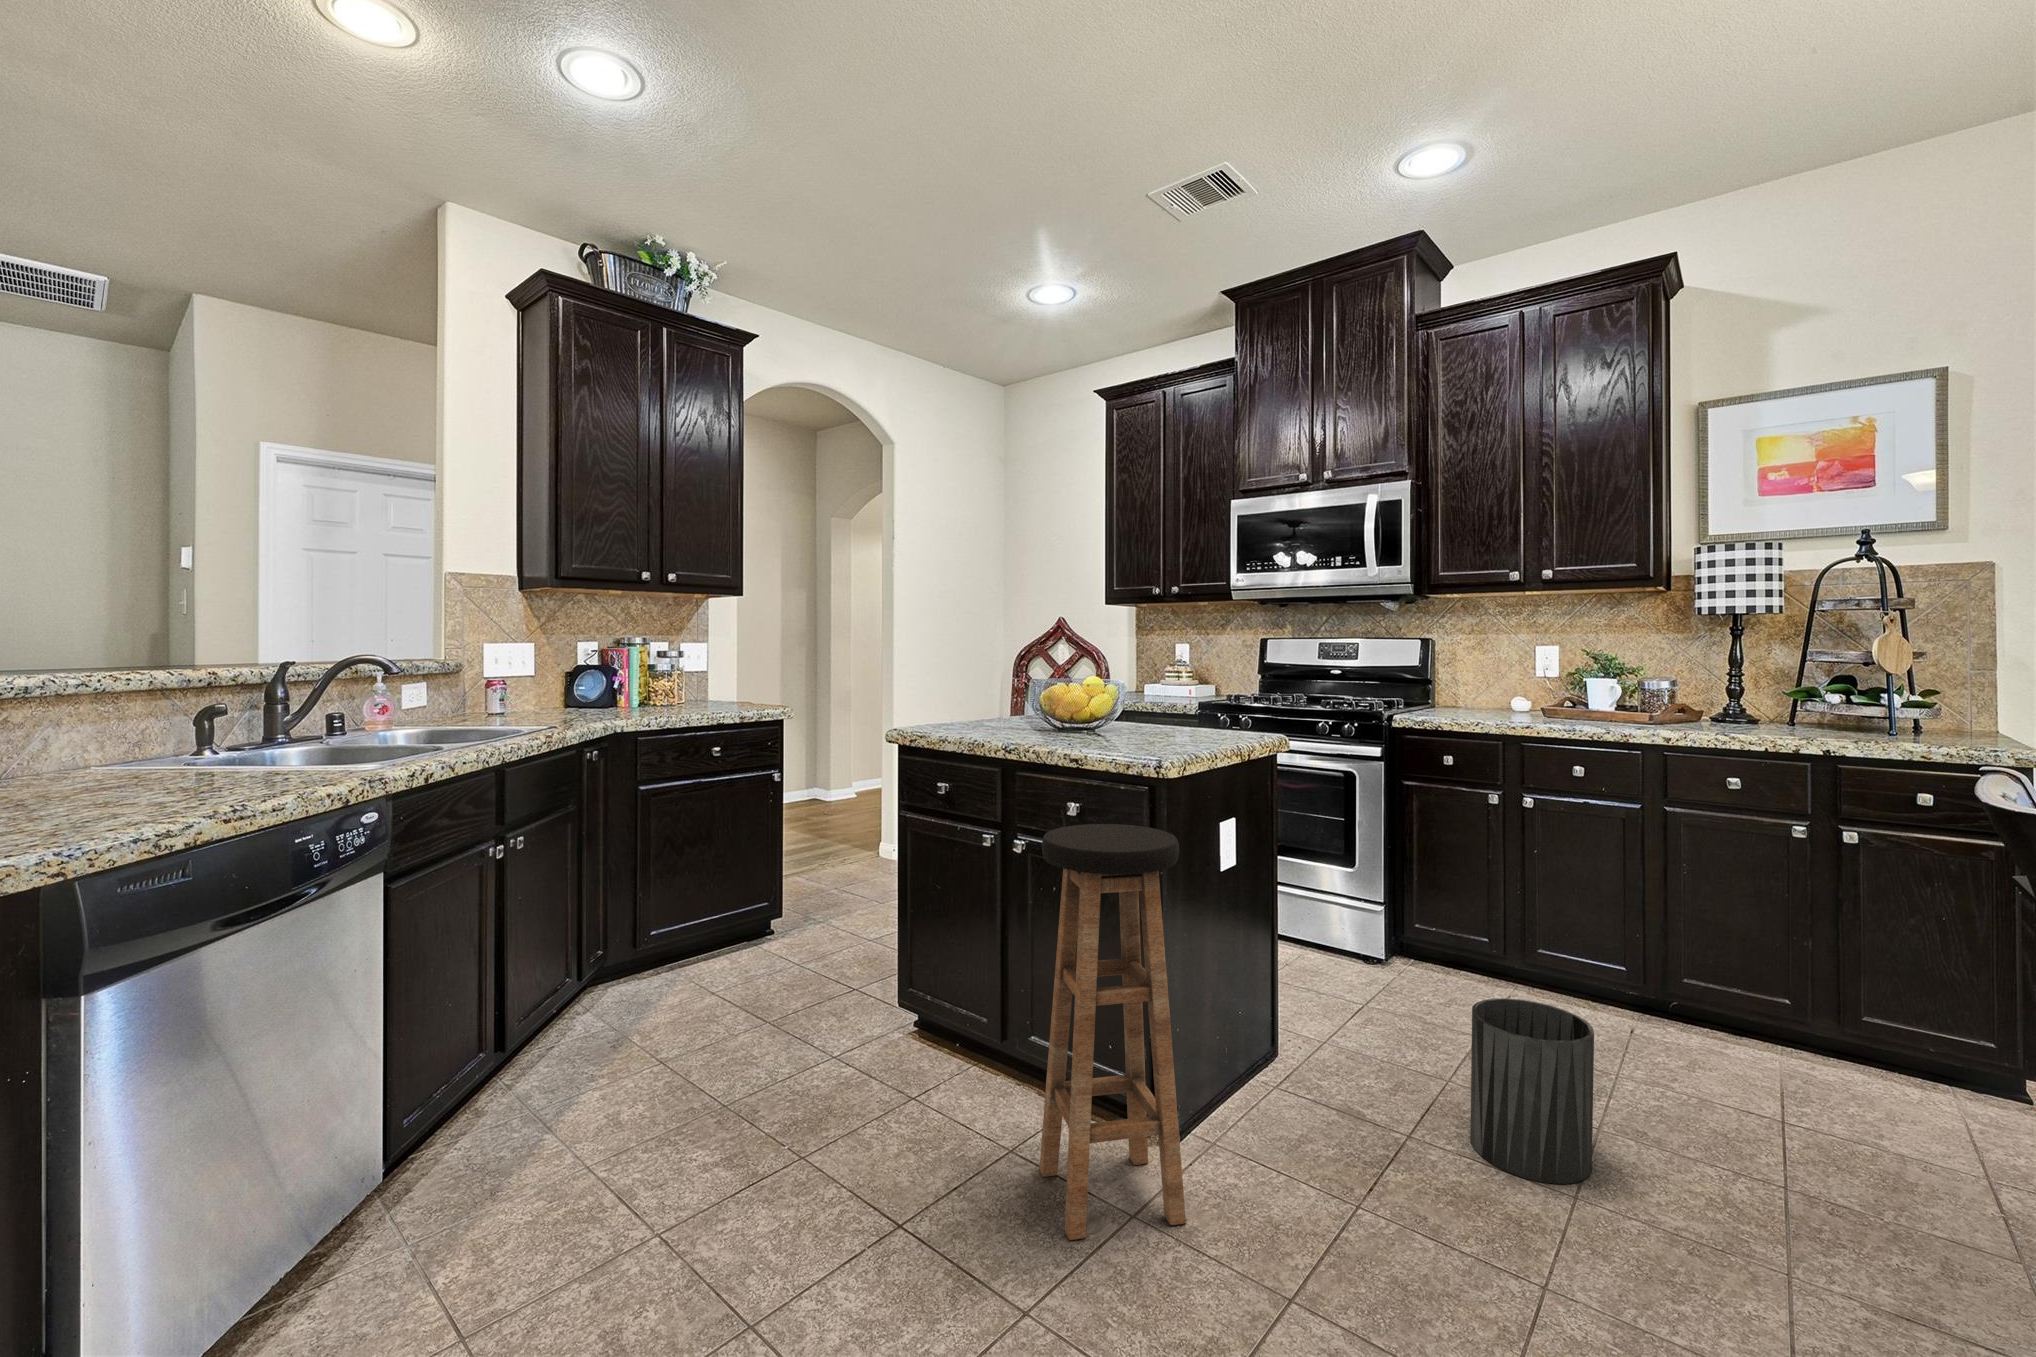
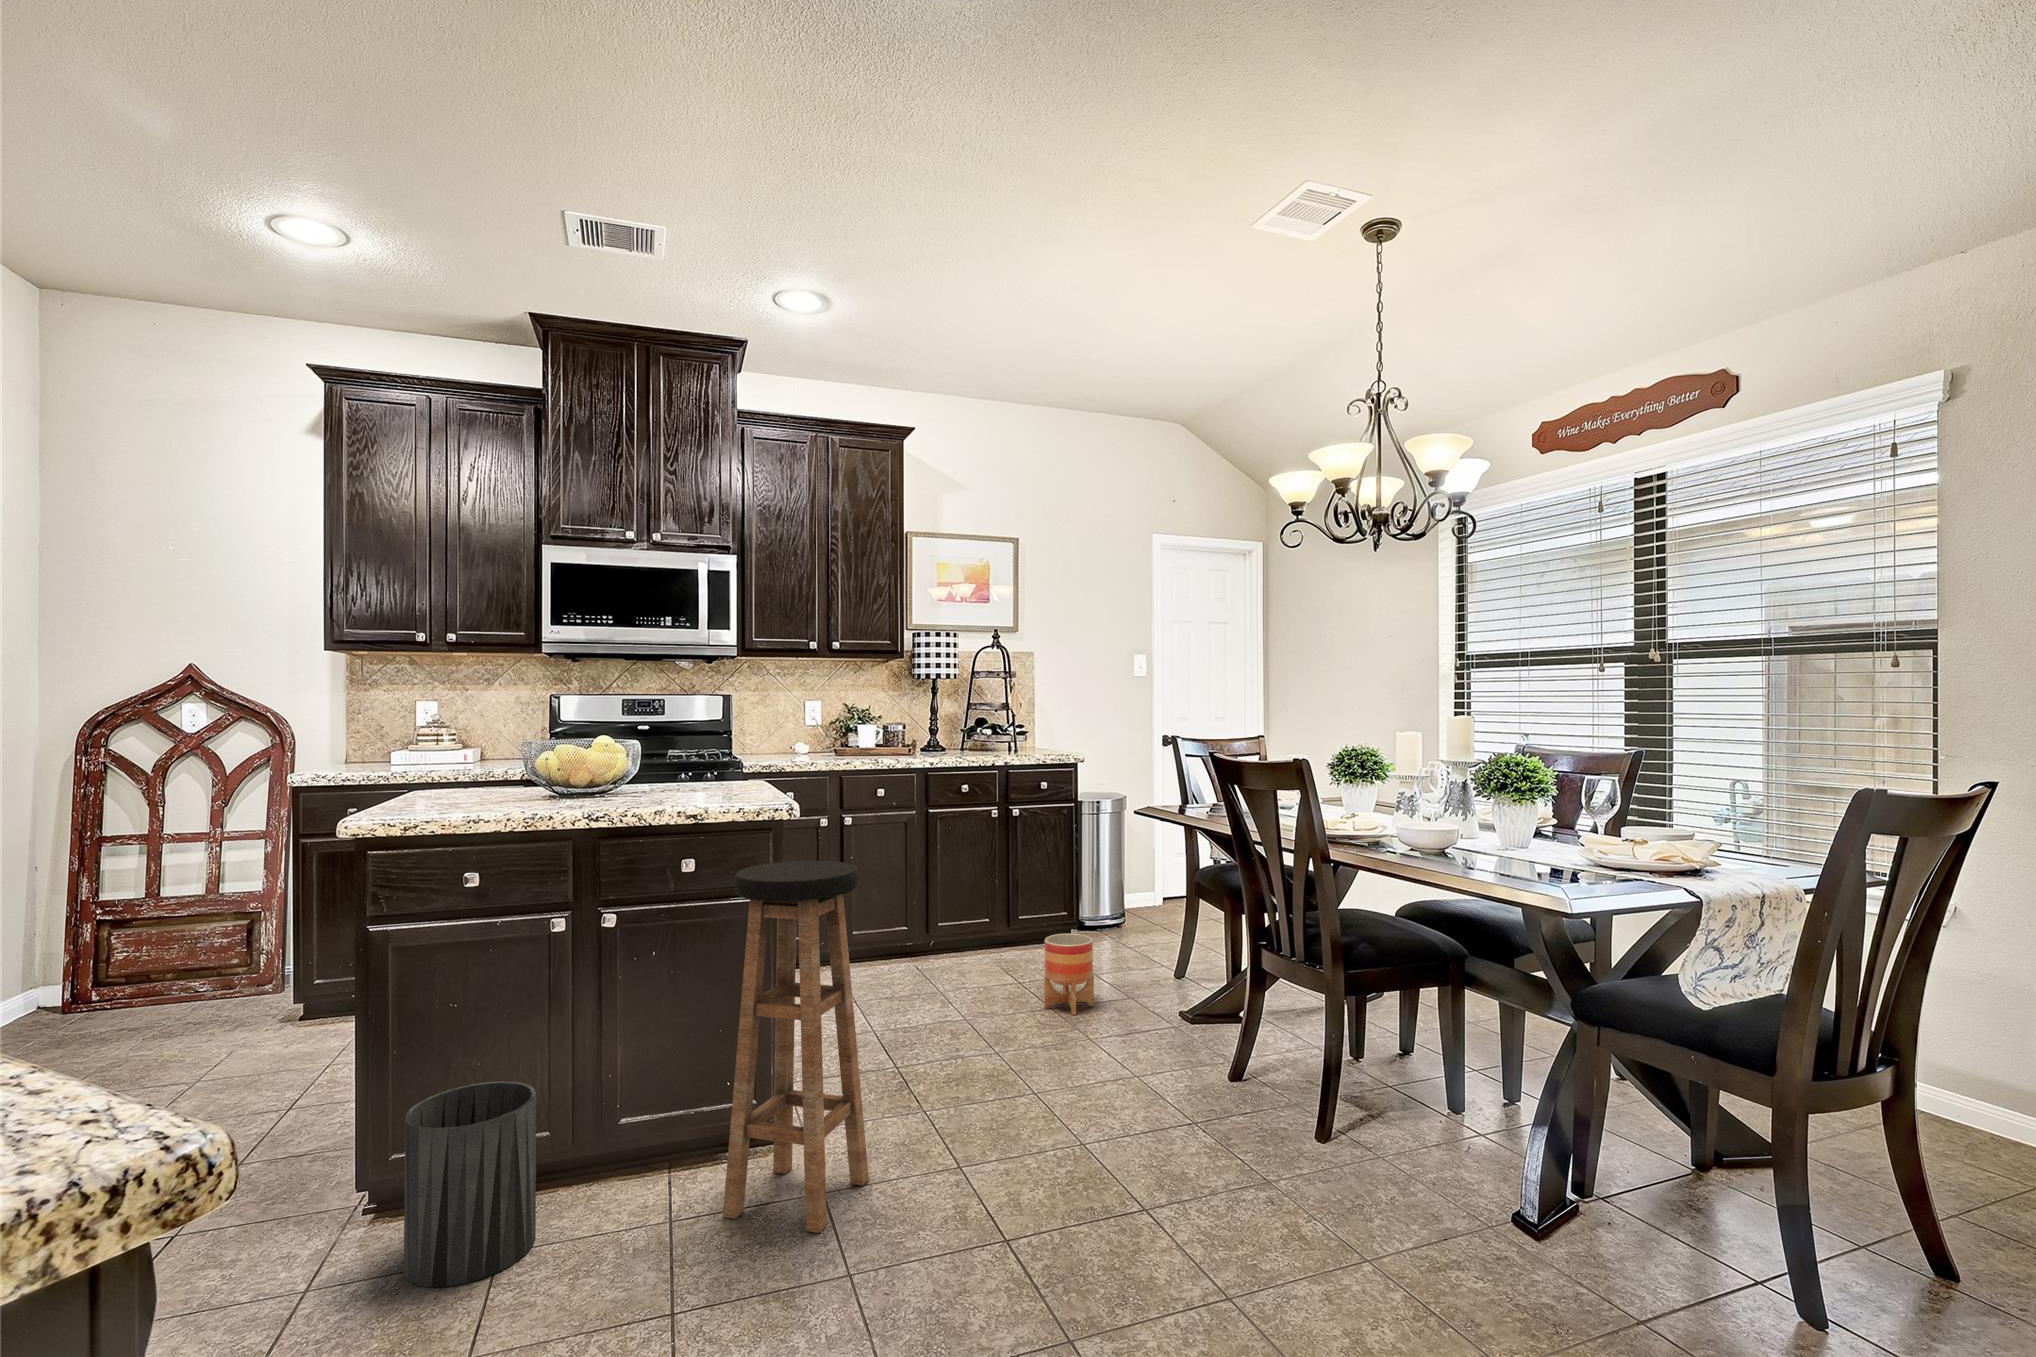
trash can: present [1470,998,1594,1184] -> present [404,1081,536,1287]
planter: none [1759,1047,1876,1203] -> present [1044,934,1094,1015]

